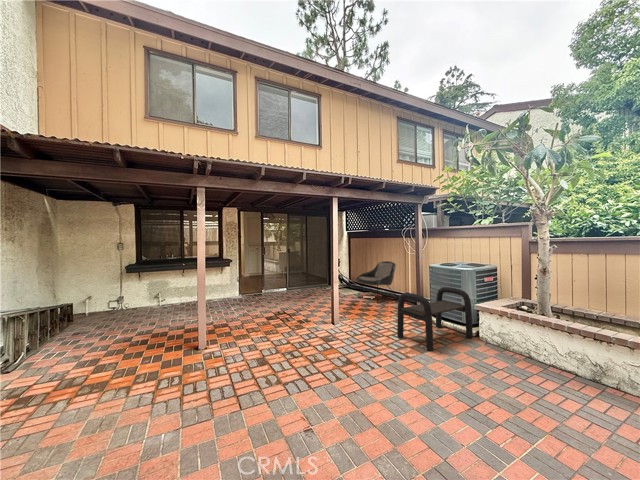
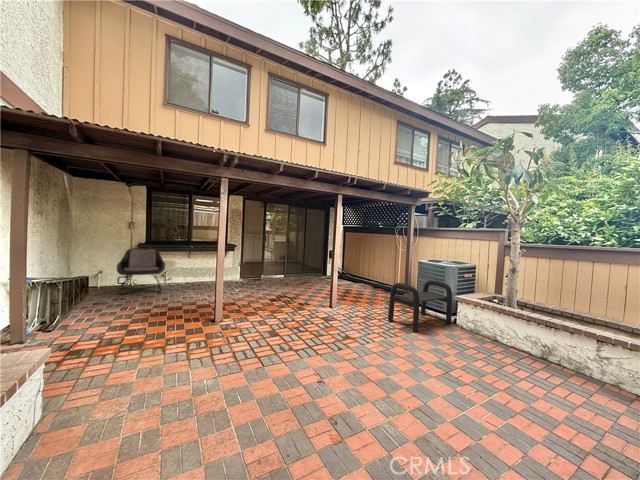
lounge chair: present [356,261,397,302] -> present [117,247,165,295]

